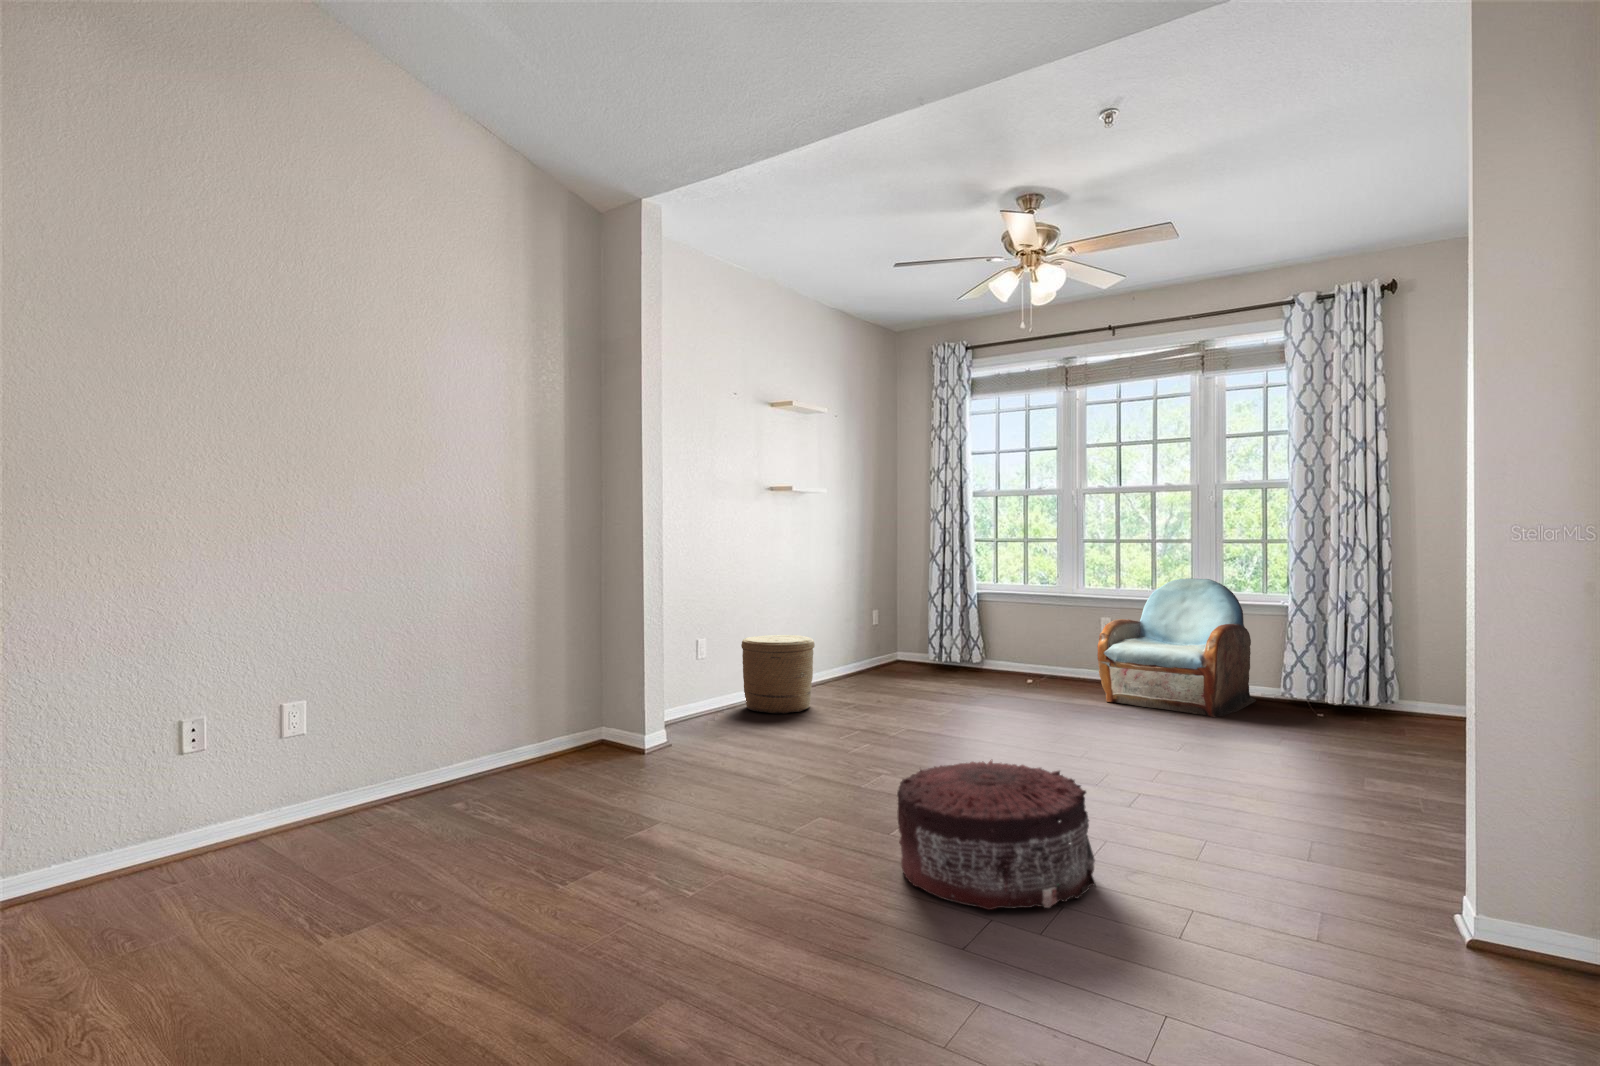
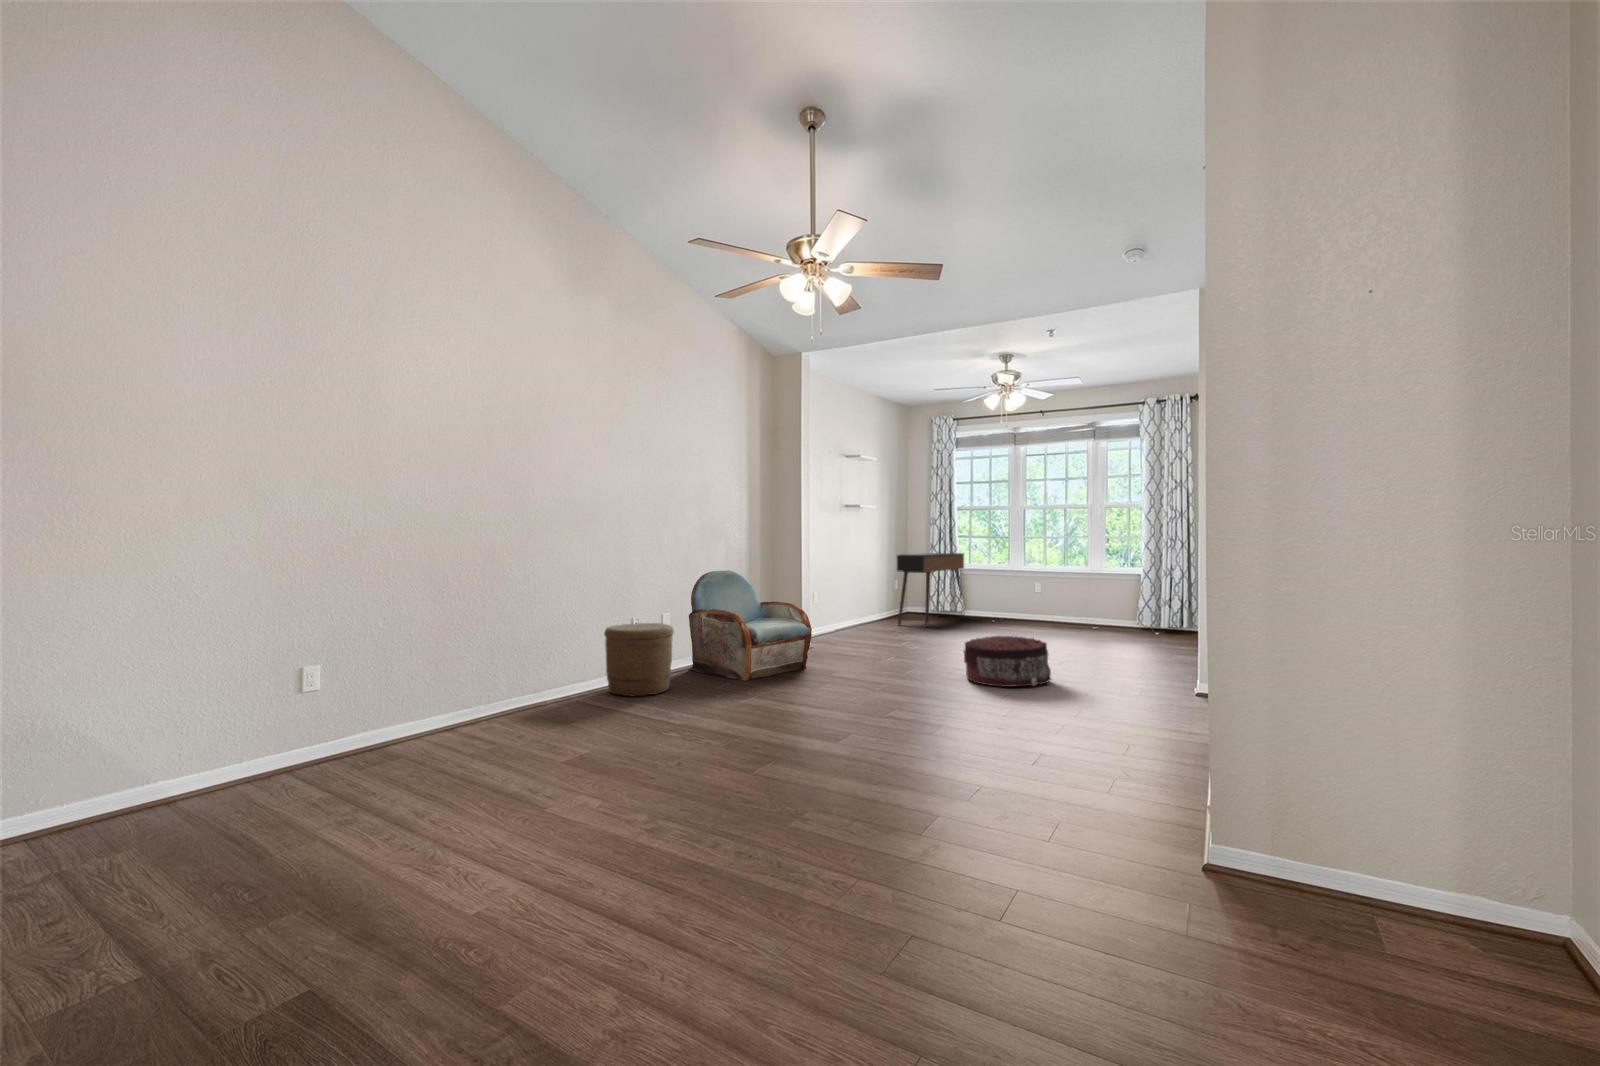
console table: none [863,566,986,694] -> present [897,553,965,627]
armchair: present [1097,578,1256,717] -> present [688,570,812,680]
woven basket: present [741,635,815,714] -> present [604,623,674,696]

